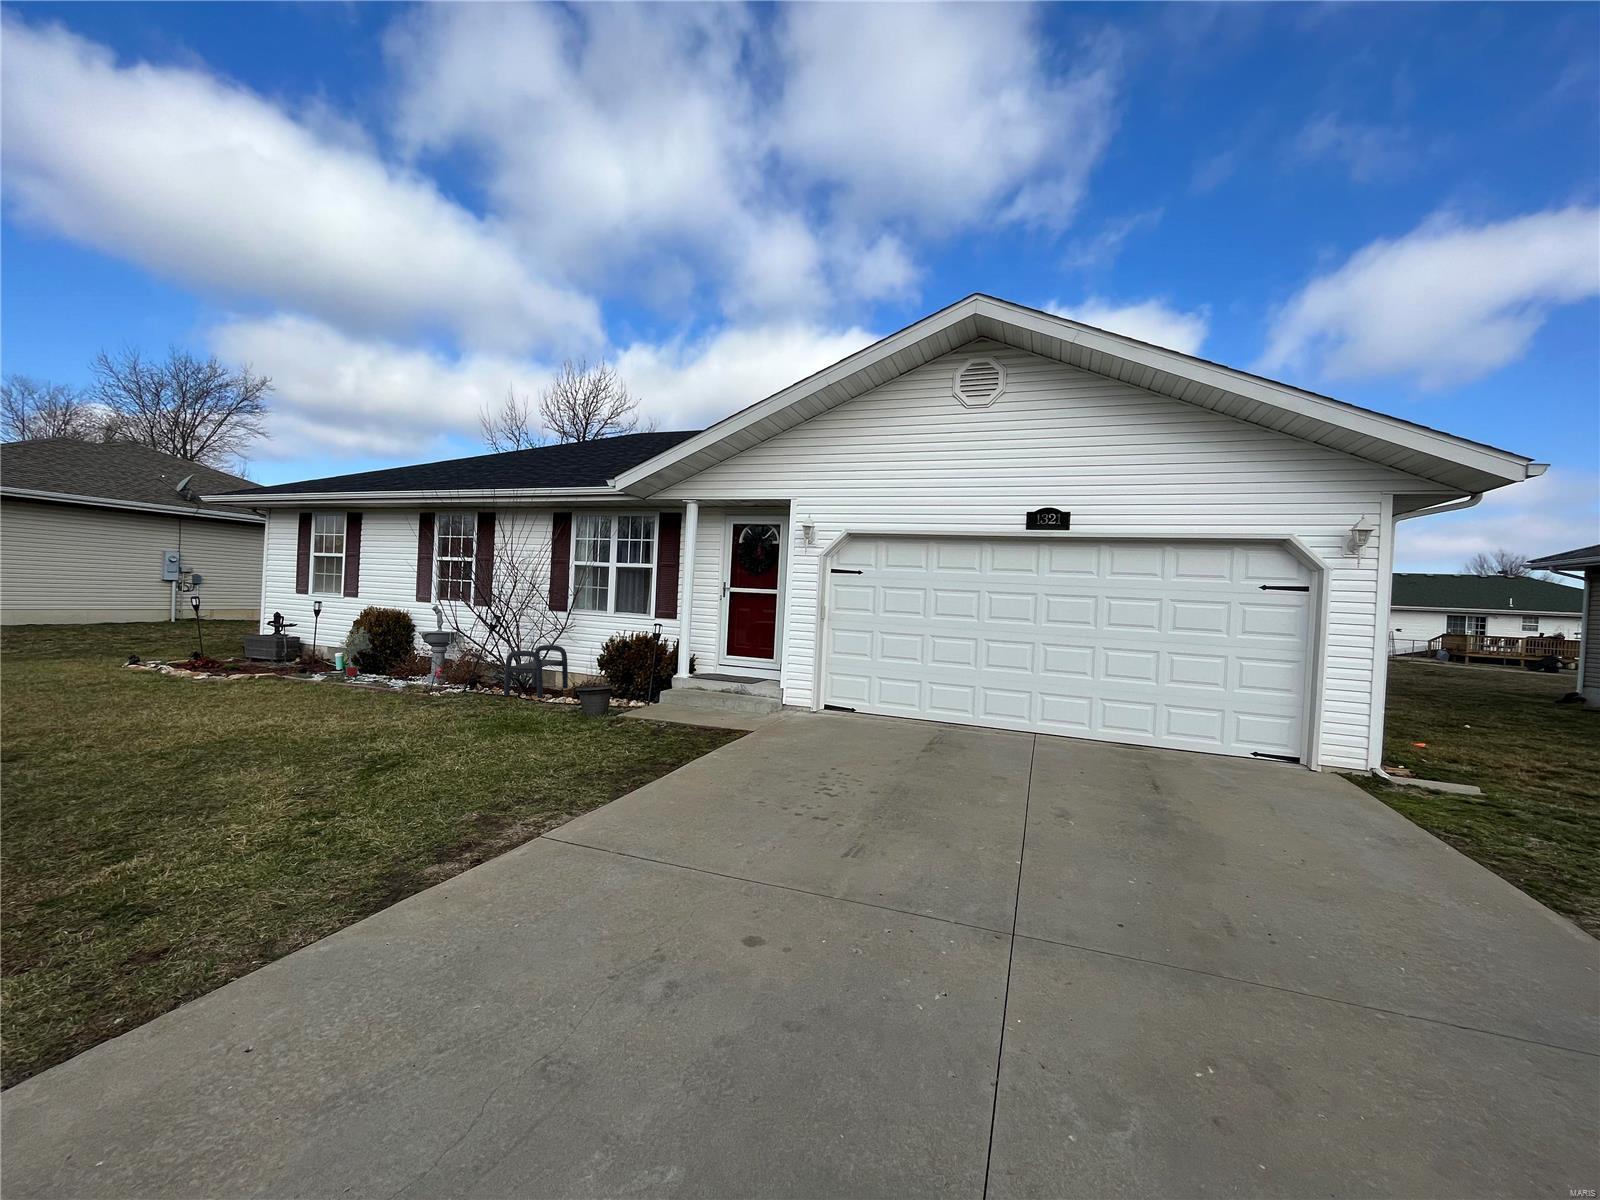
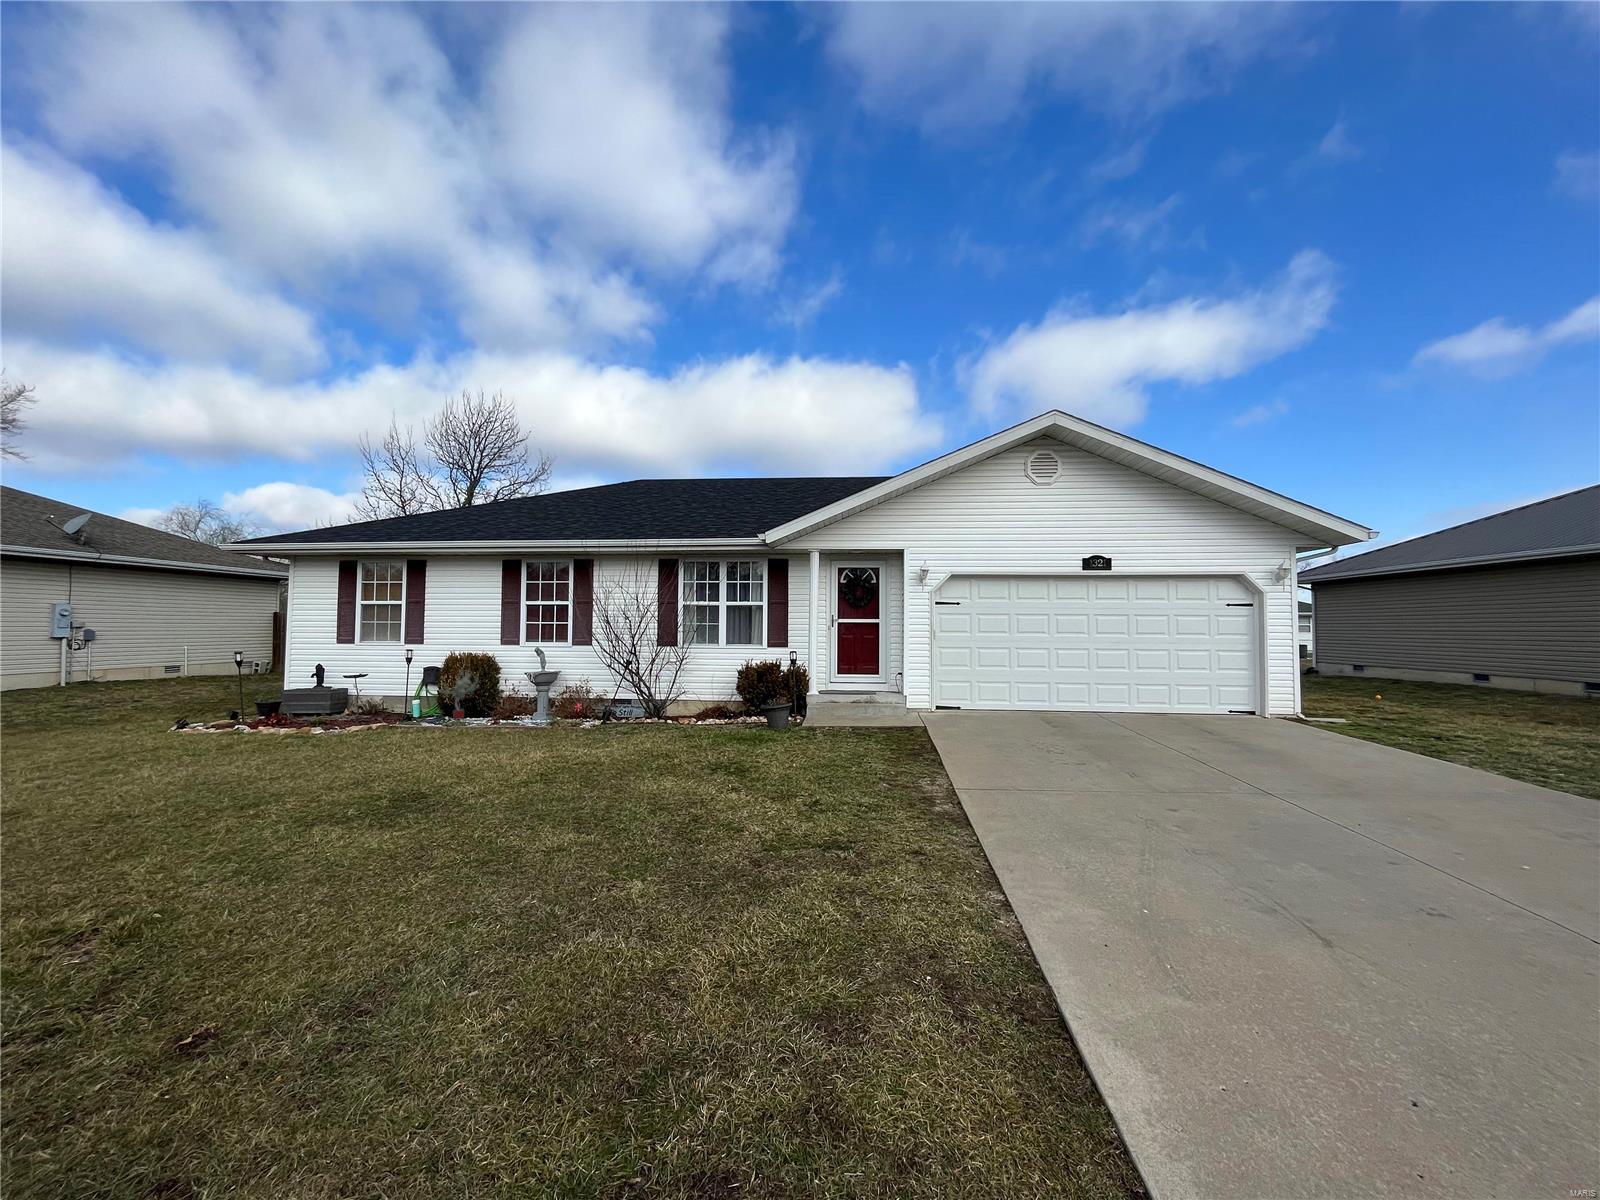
bench: present [504,645,568,698] -> none [653,676,690,723]

